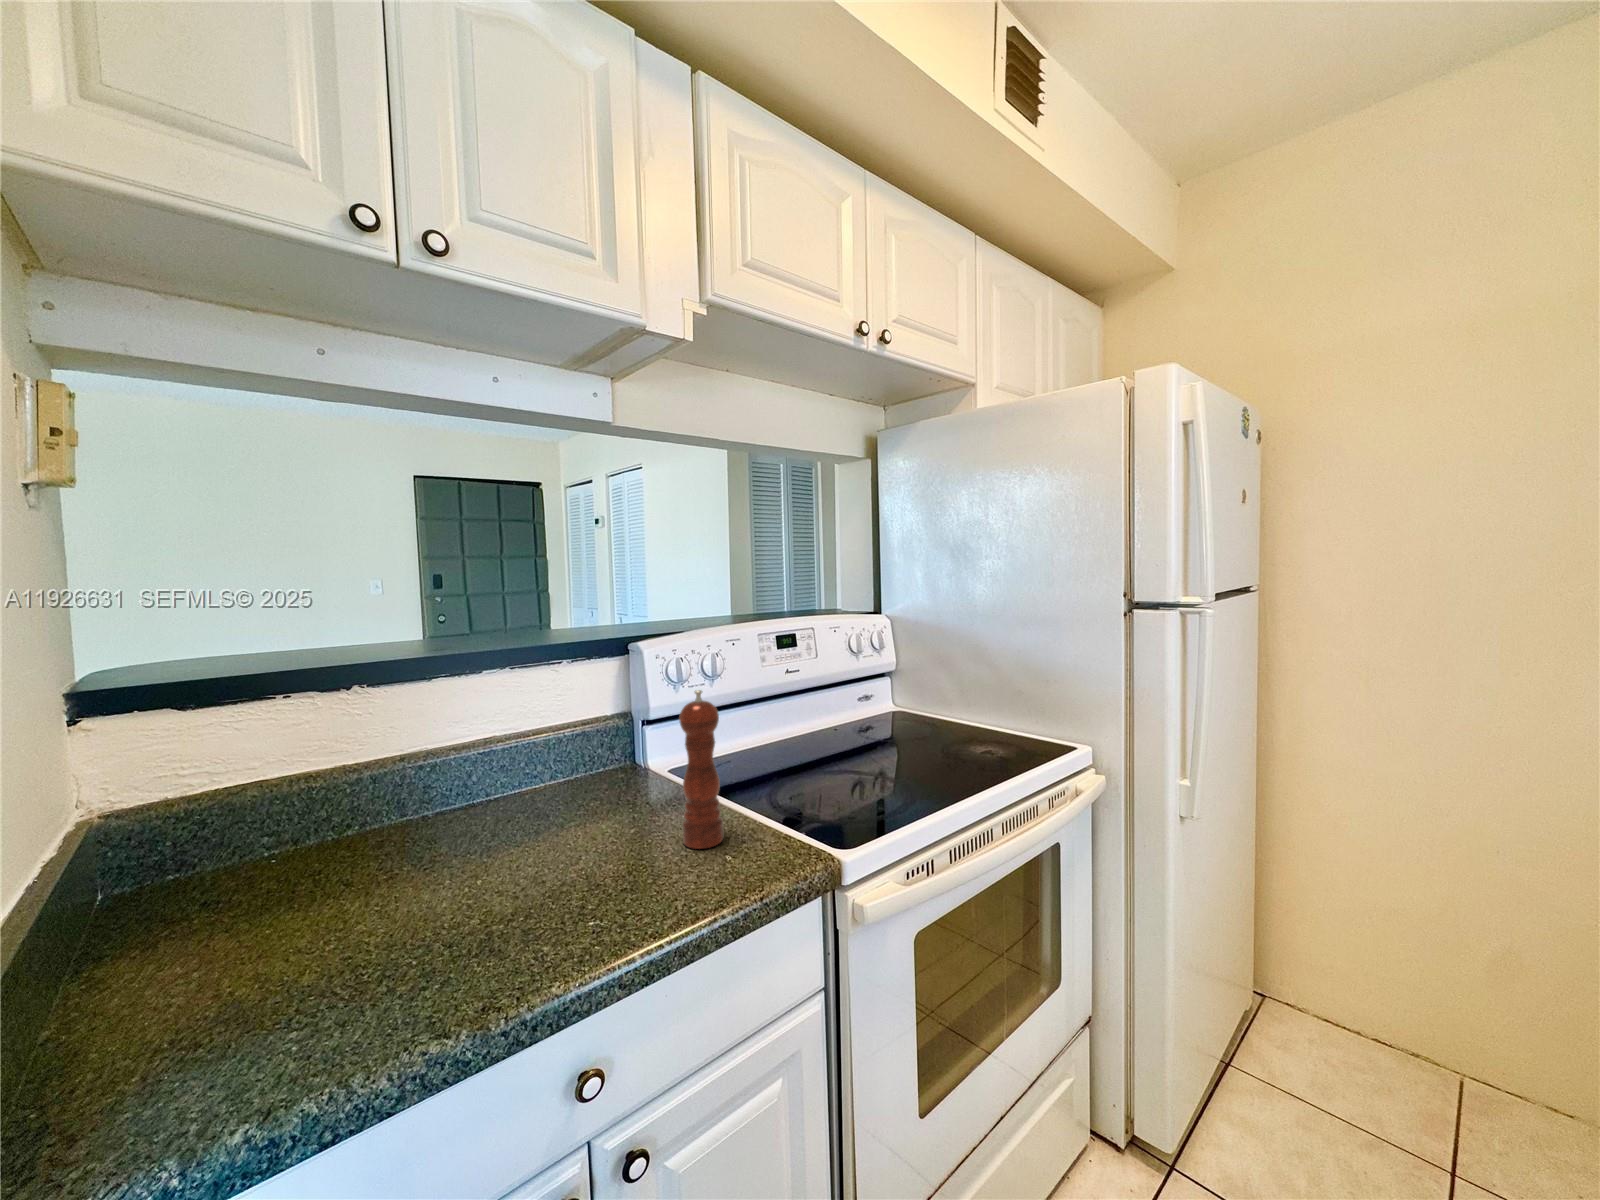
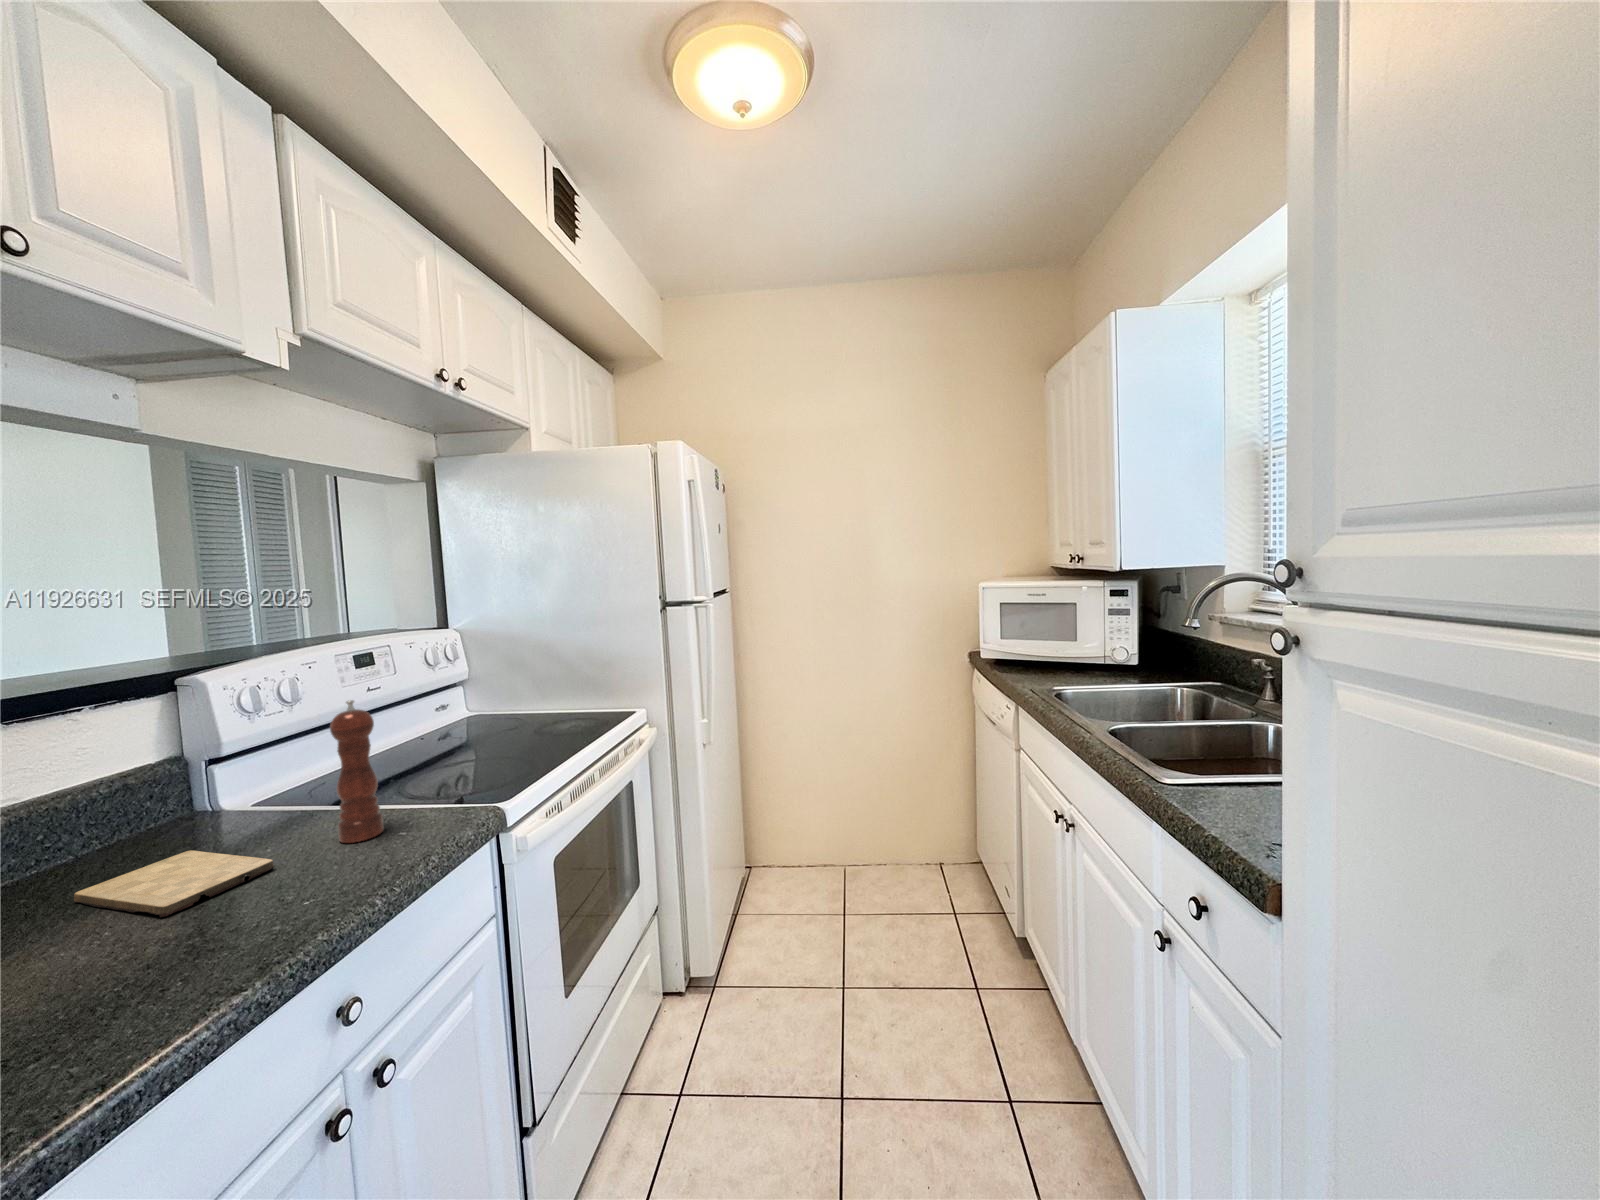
cutting board: none [513,803,620,876] -> present [74,850,274,917]

